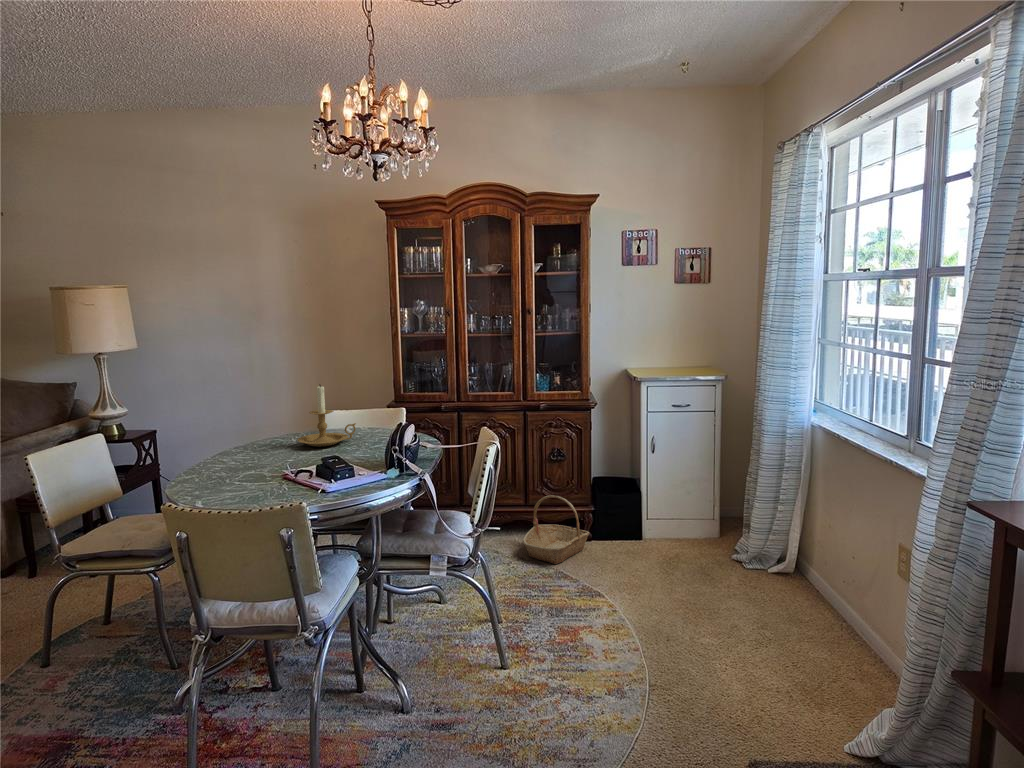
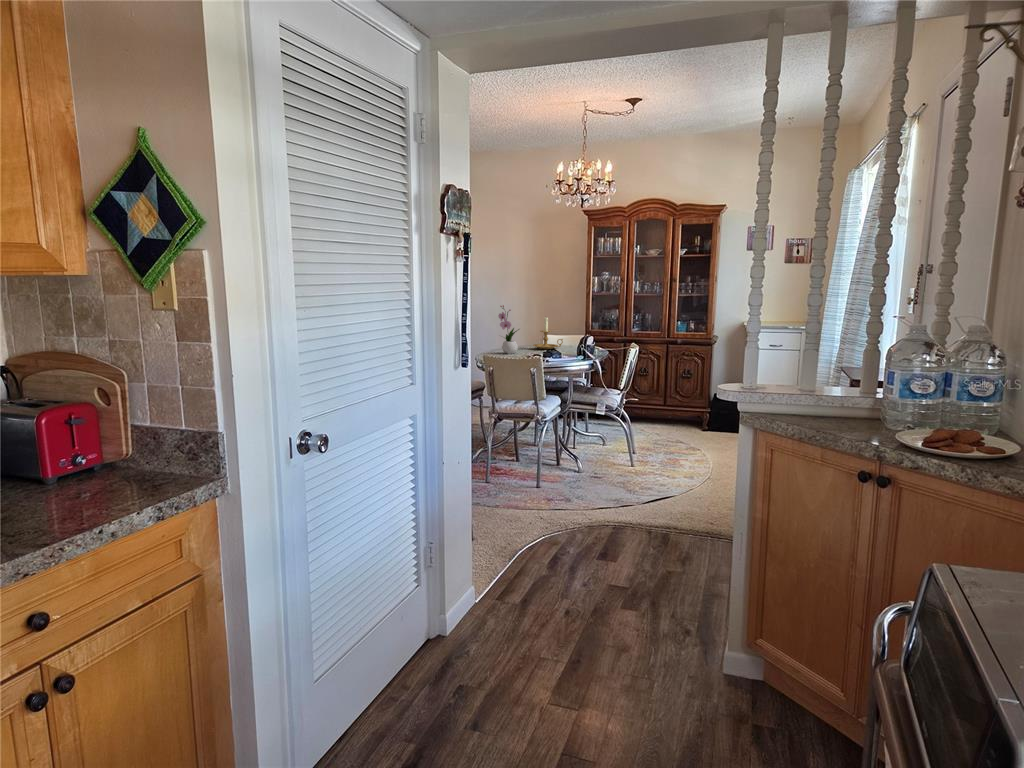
flower arrangement: none [216,371,266,468] -> present [498,305,519,354]
basket: present [523,495,589,564] -> none [658,398,704,438]

